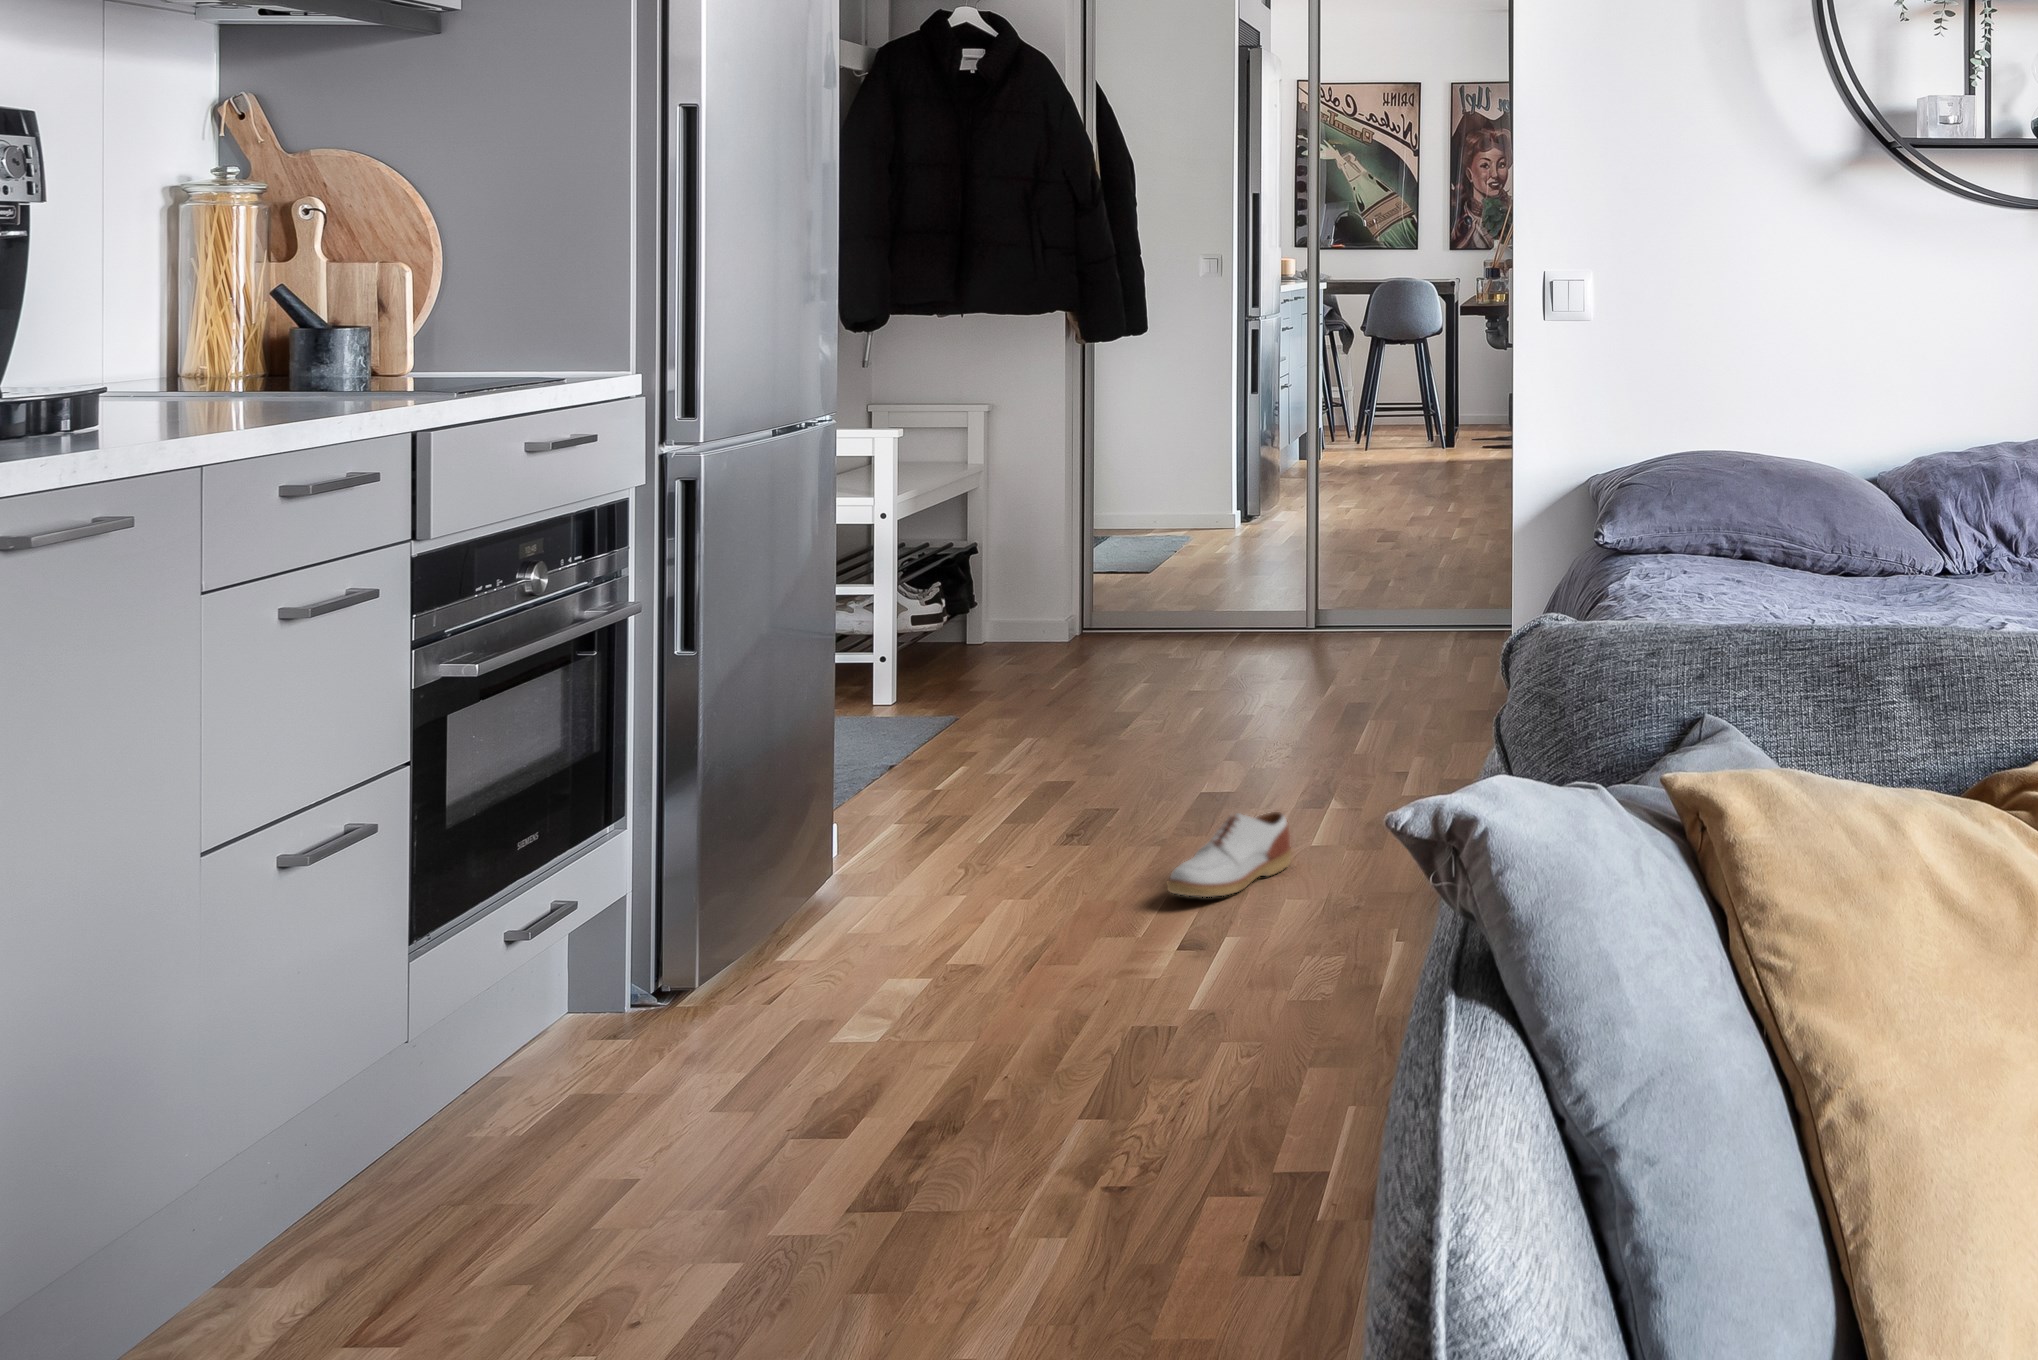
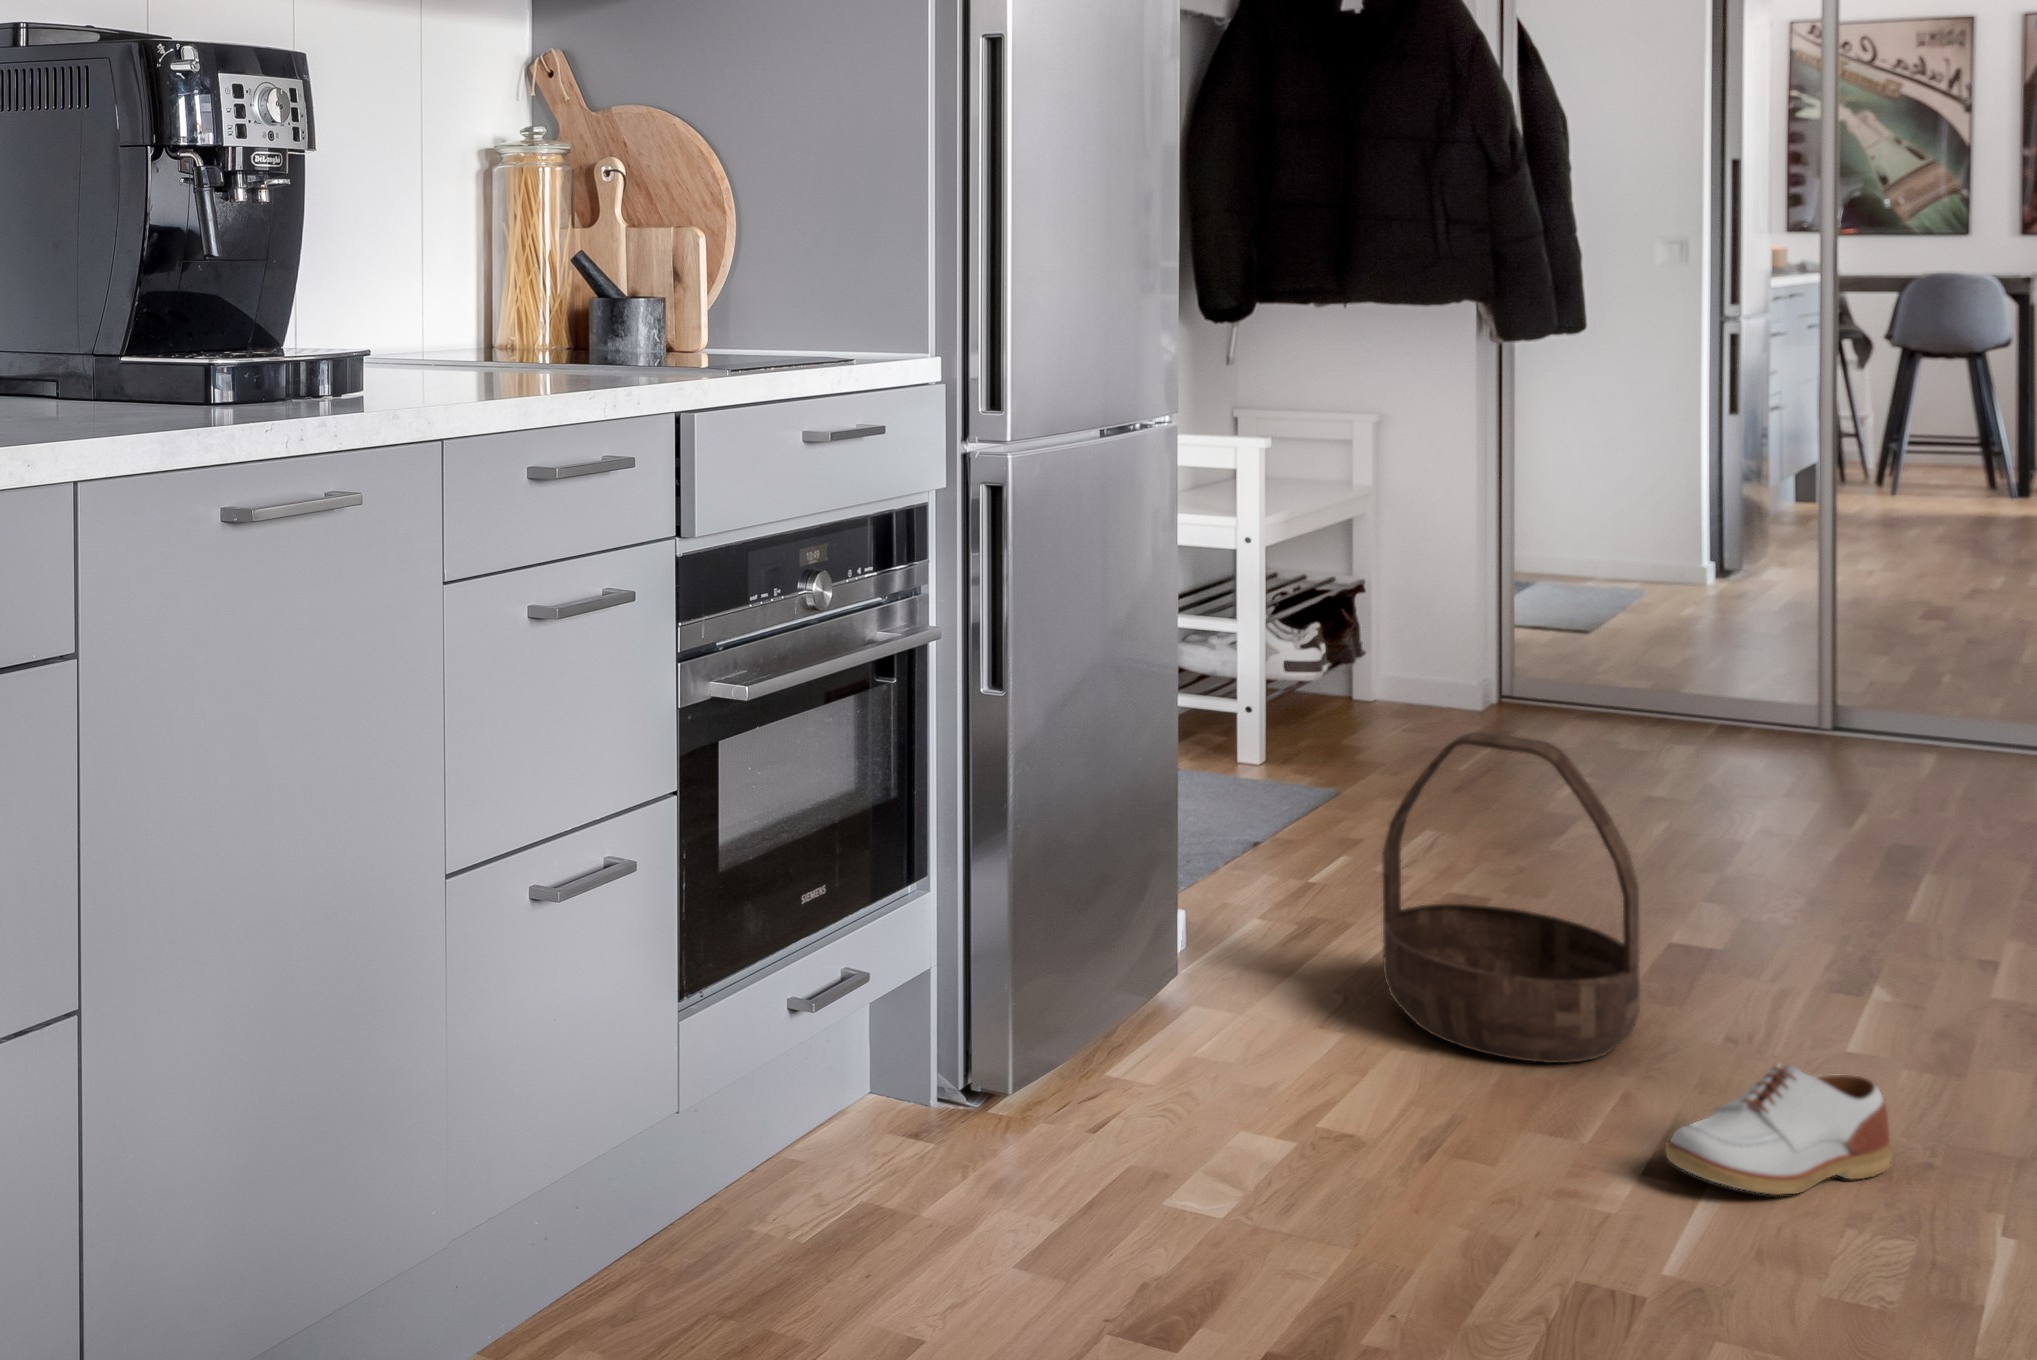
basket: none [991,632,1157,861] -> present [1382,732,1640,1063]

